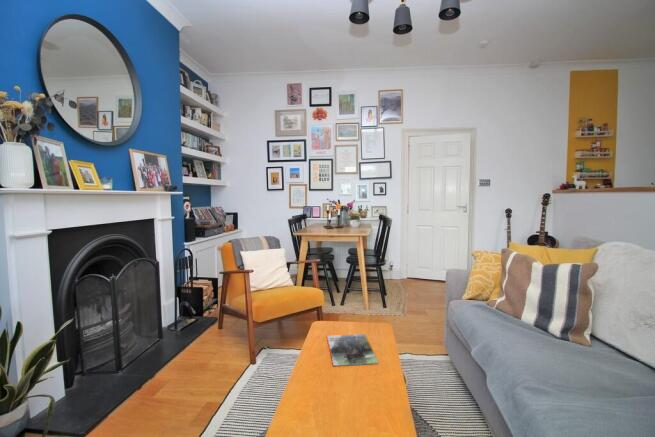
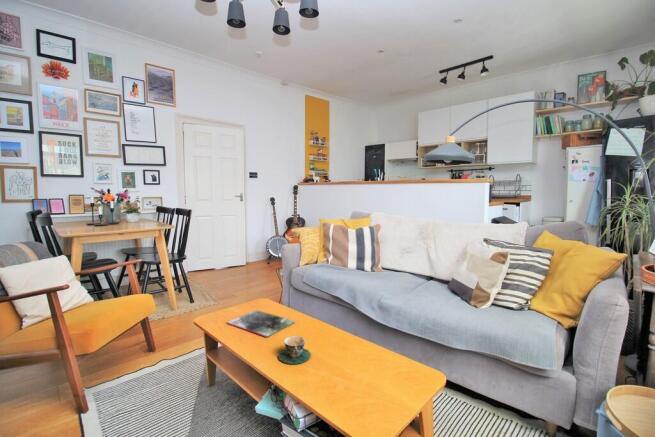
teacup: none [308,375,345,411] -> present [278,336,311,364]

